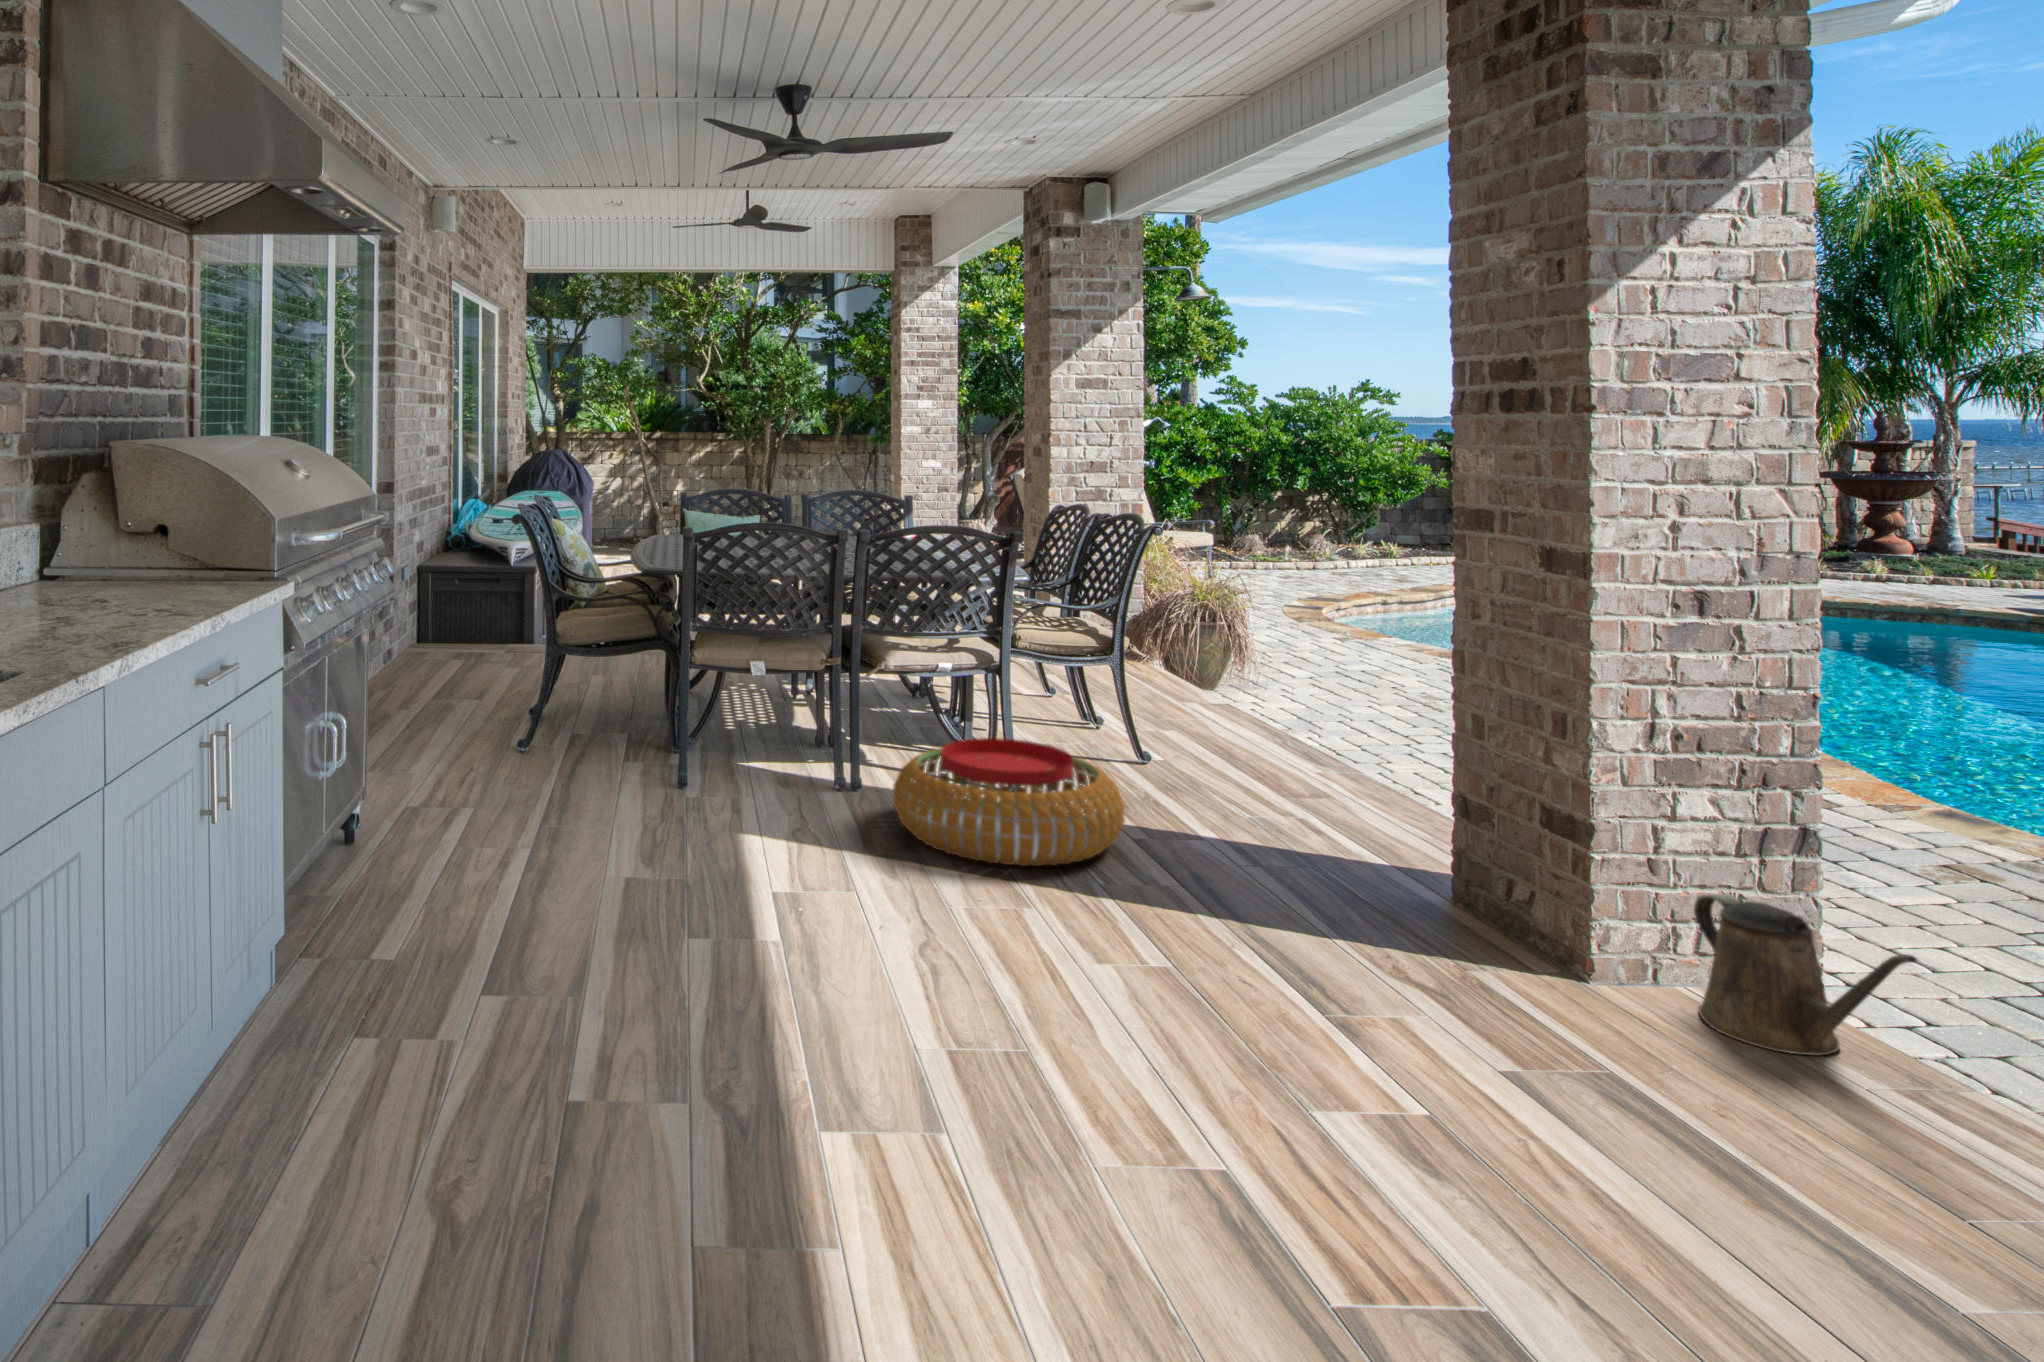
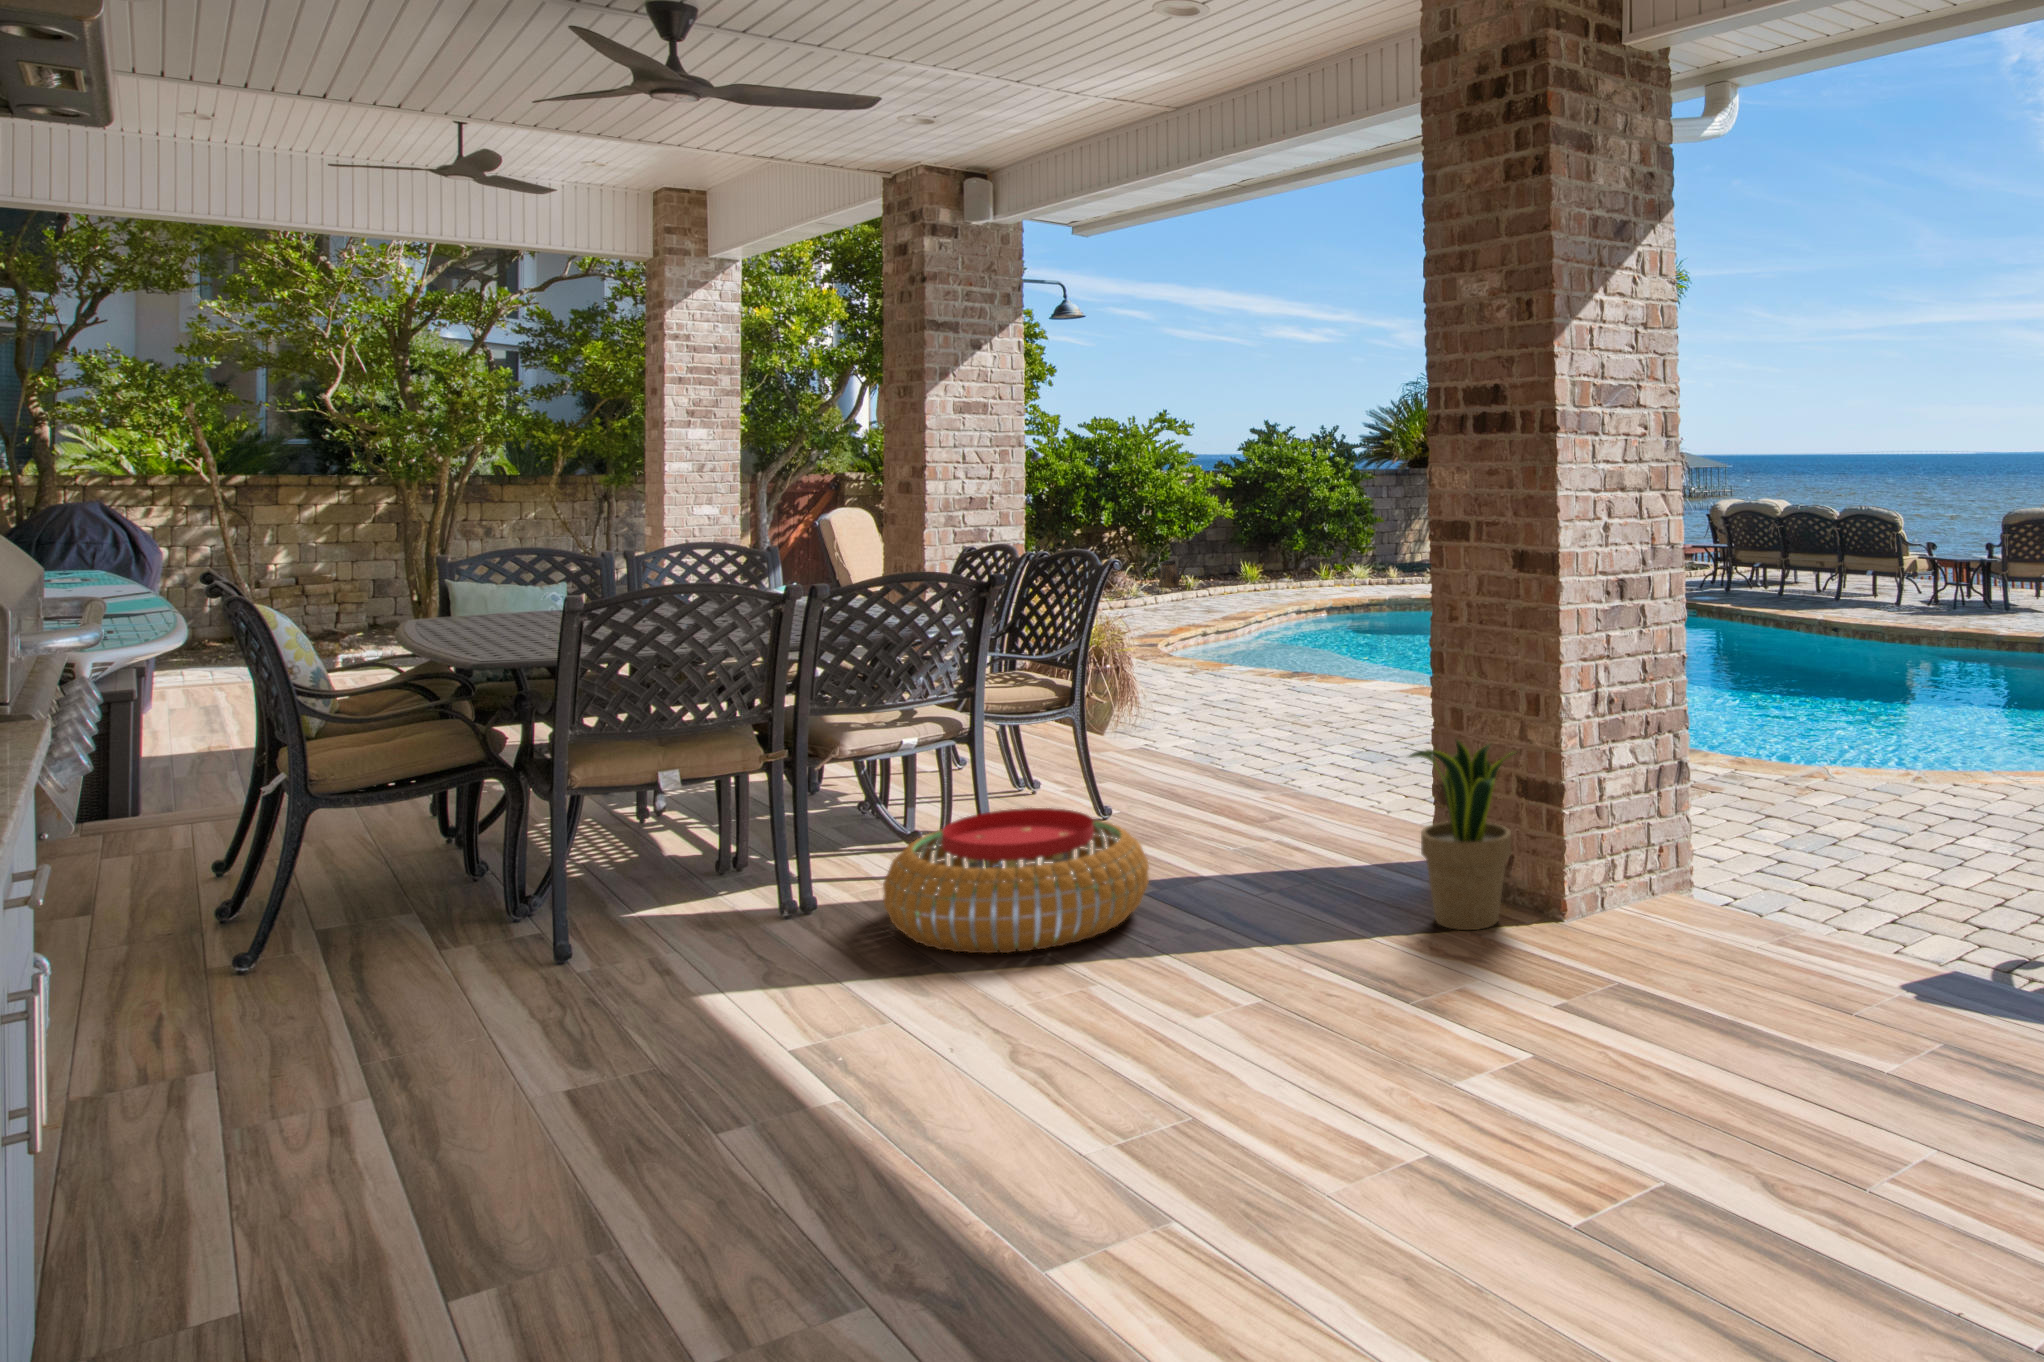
potted plant: none [1387,745,1536,959] -> present [1409,740,1517,930]
watering can: present [1694,894,1917,1056] -> present [1158,559,1191,588]

